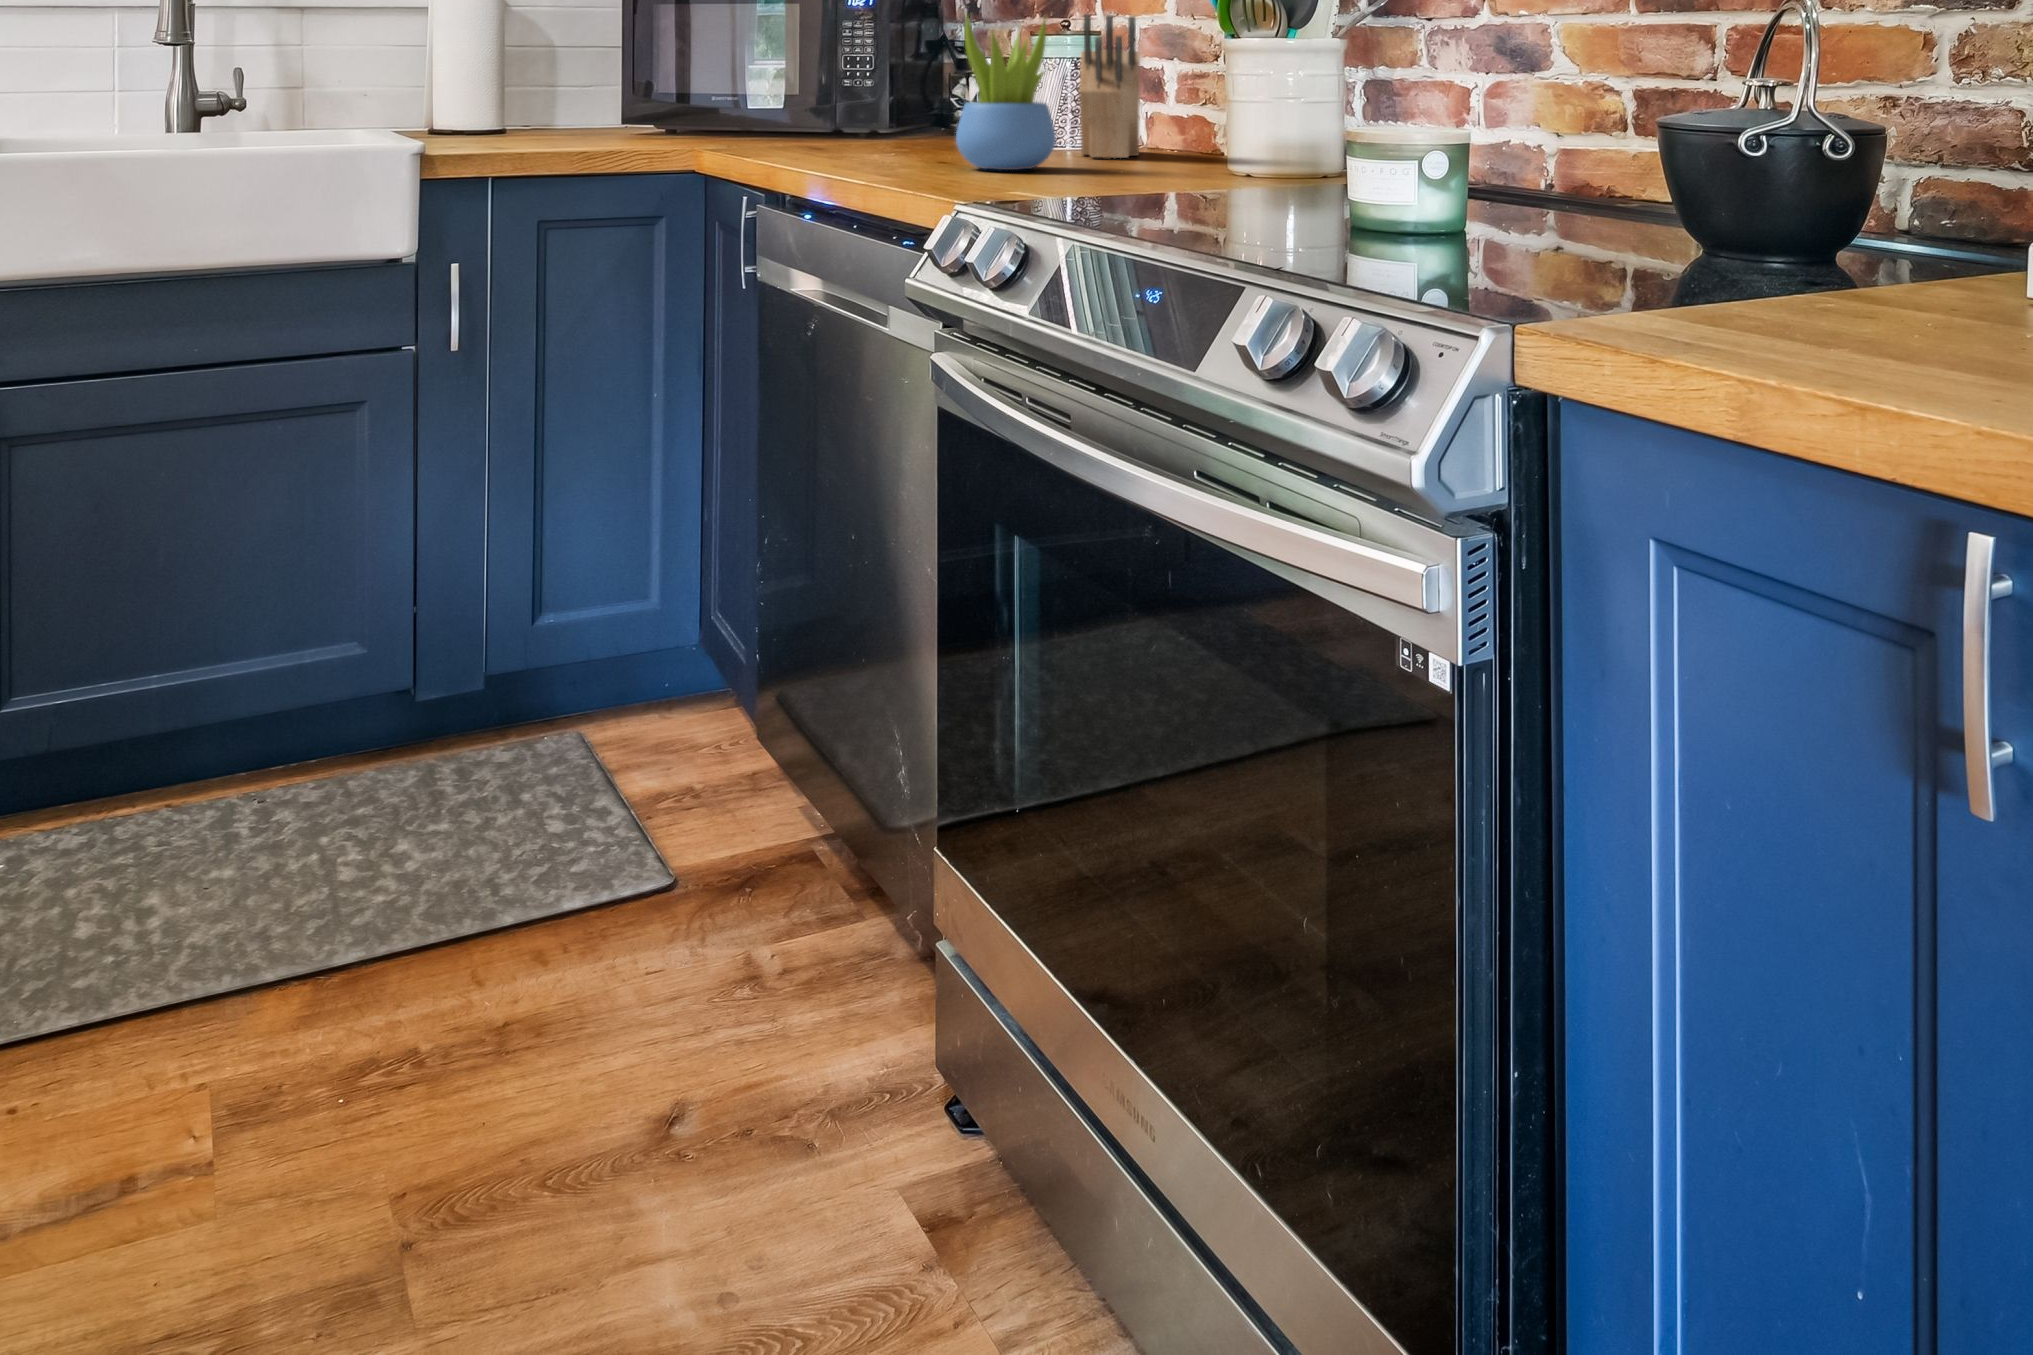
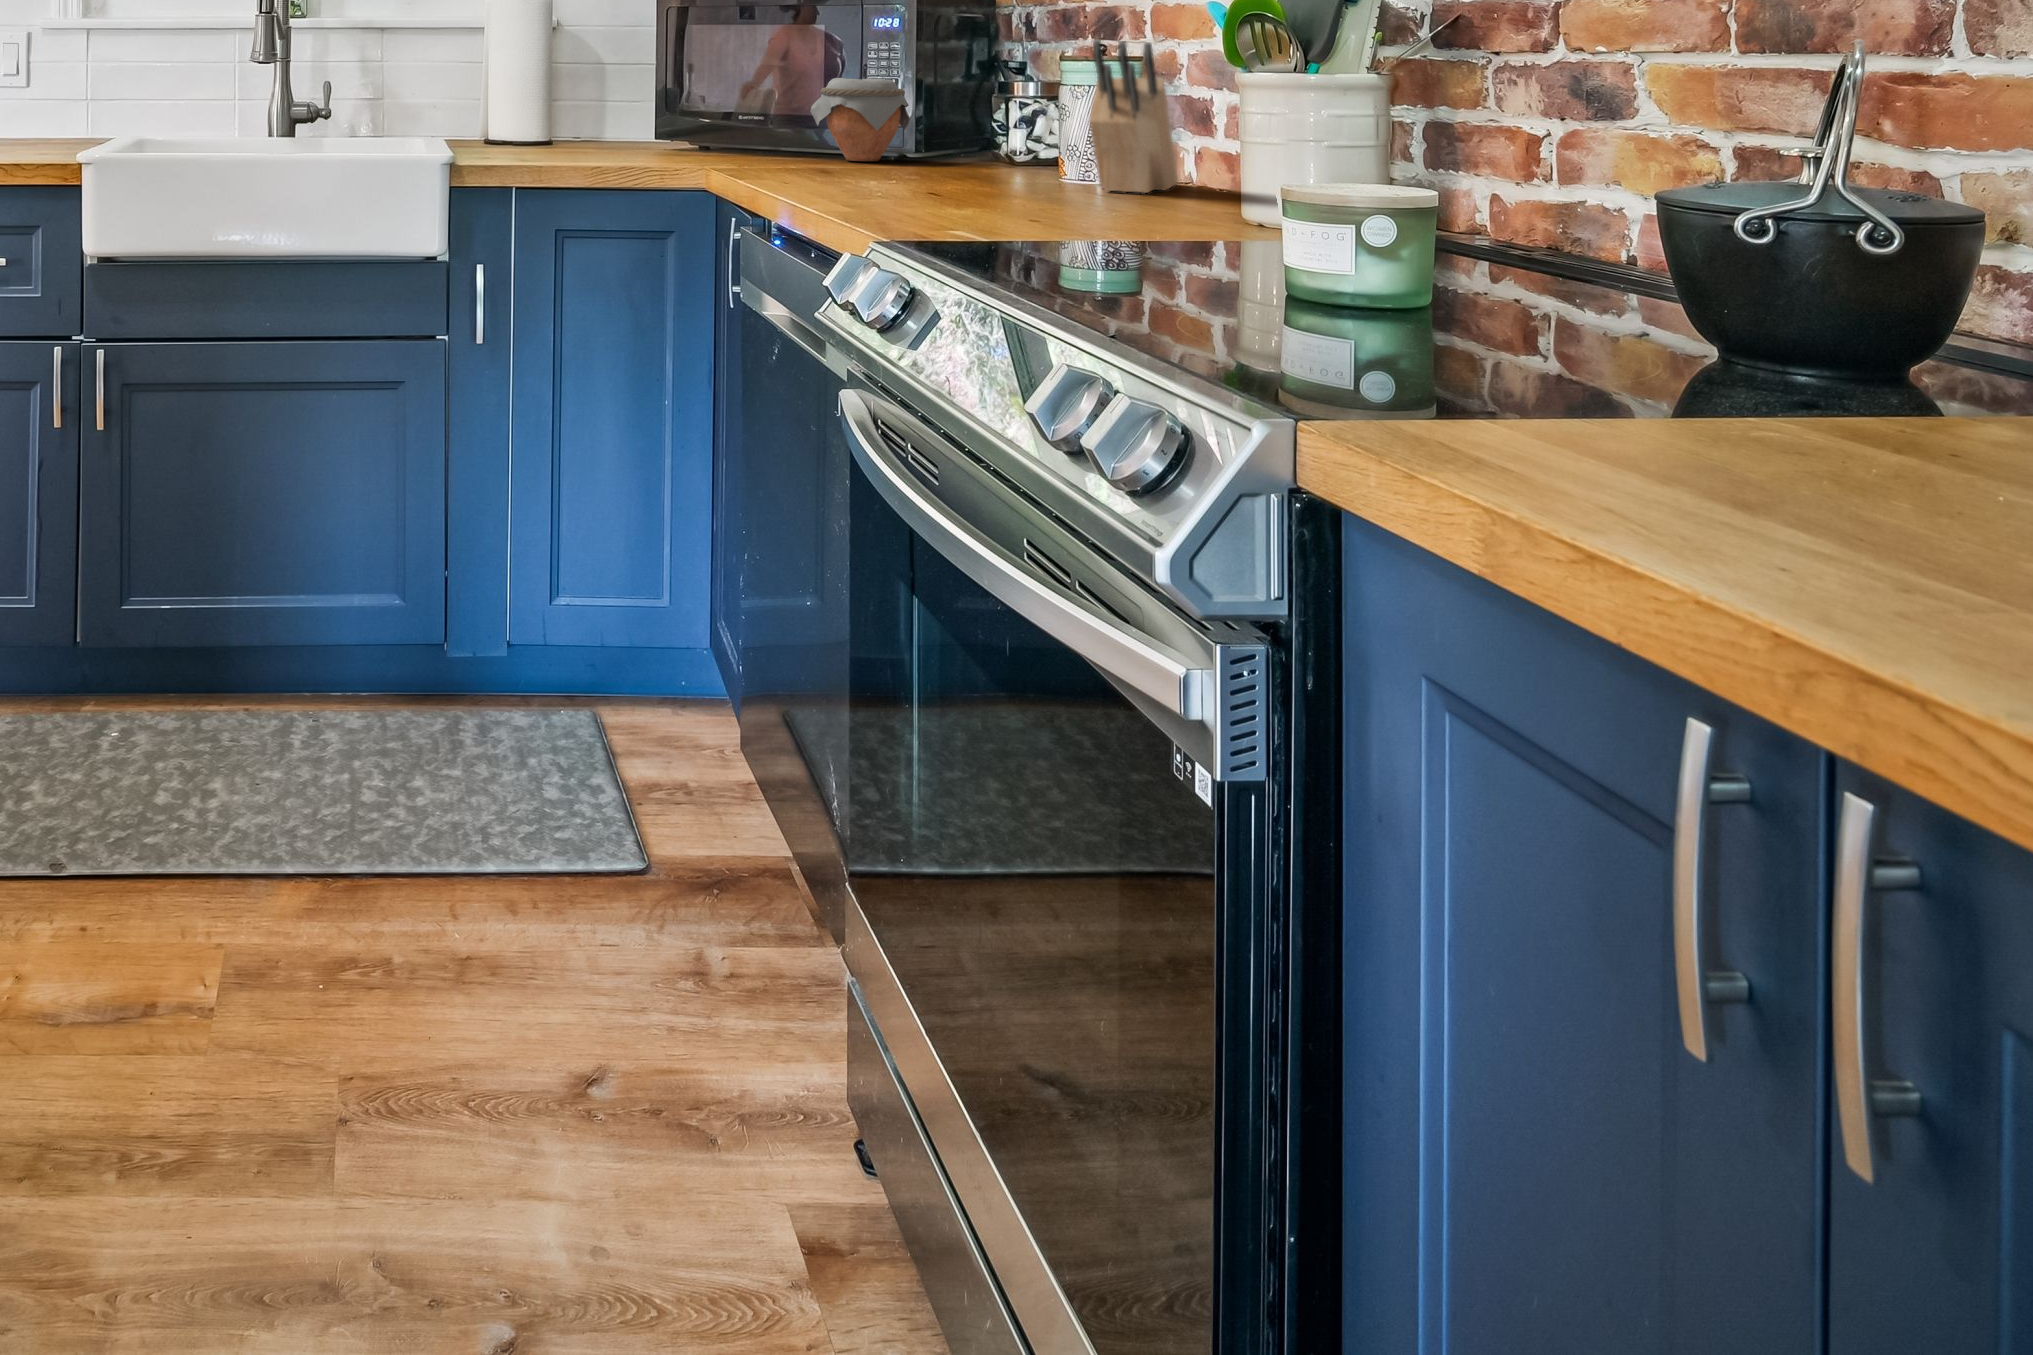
succulent plant: present [956,16,1056,170] -> none [933,41,1042,203]
jar: none [789,58,885,141] -> present [810,78,910,161]

